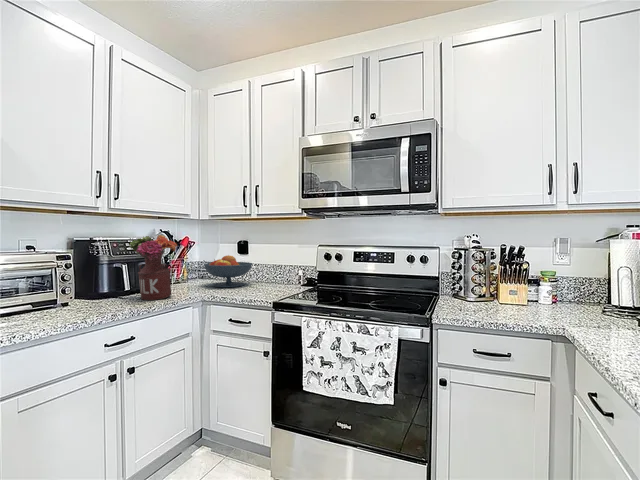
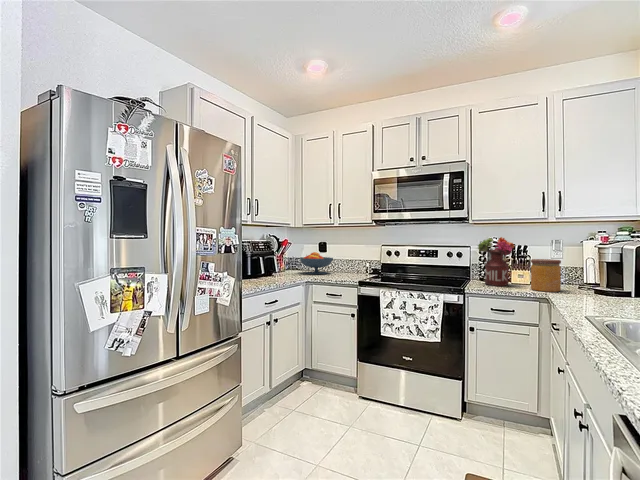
flower arrangement: present [130,235,177,300] -> present [478,237,514,286]
jar: none [535,269,585,324] -> present [531,259,561,292]

